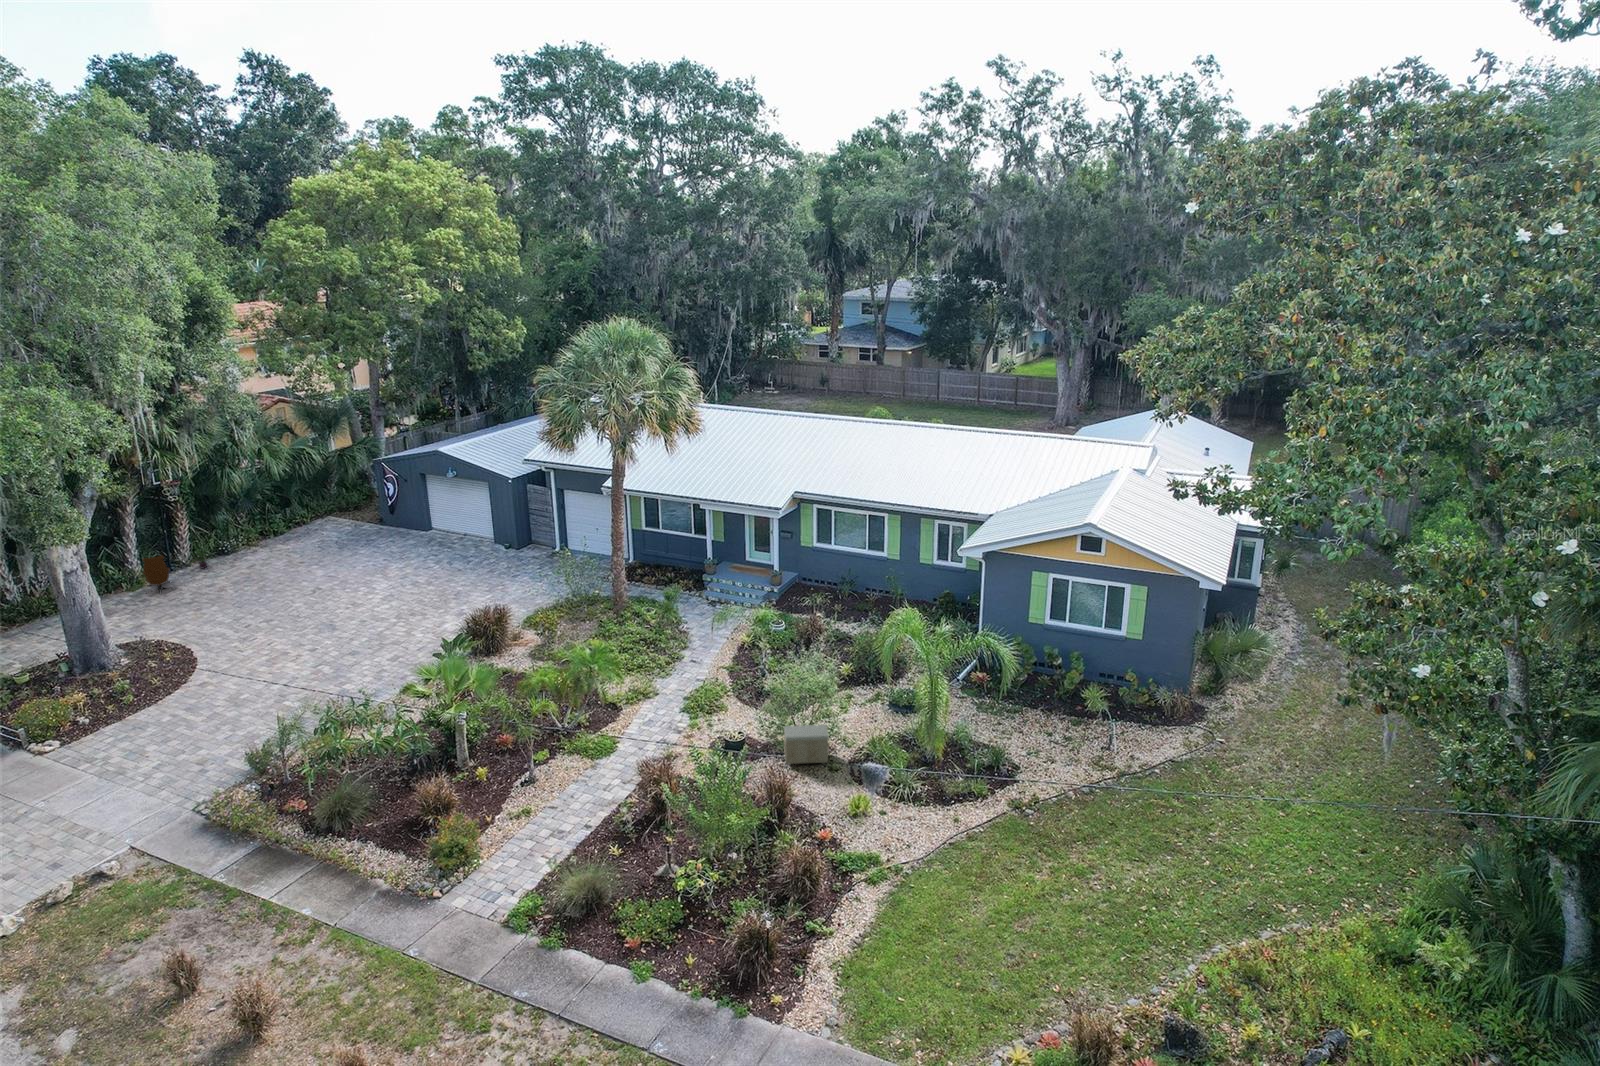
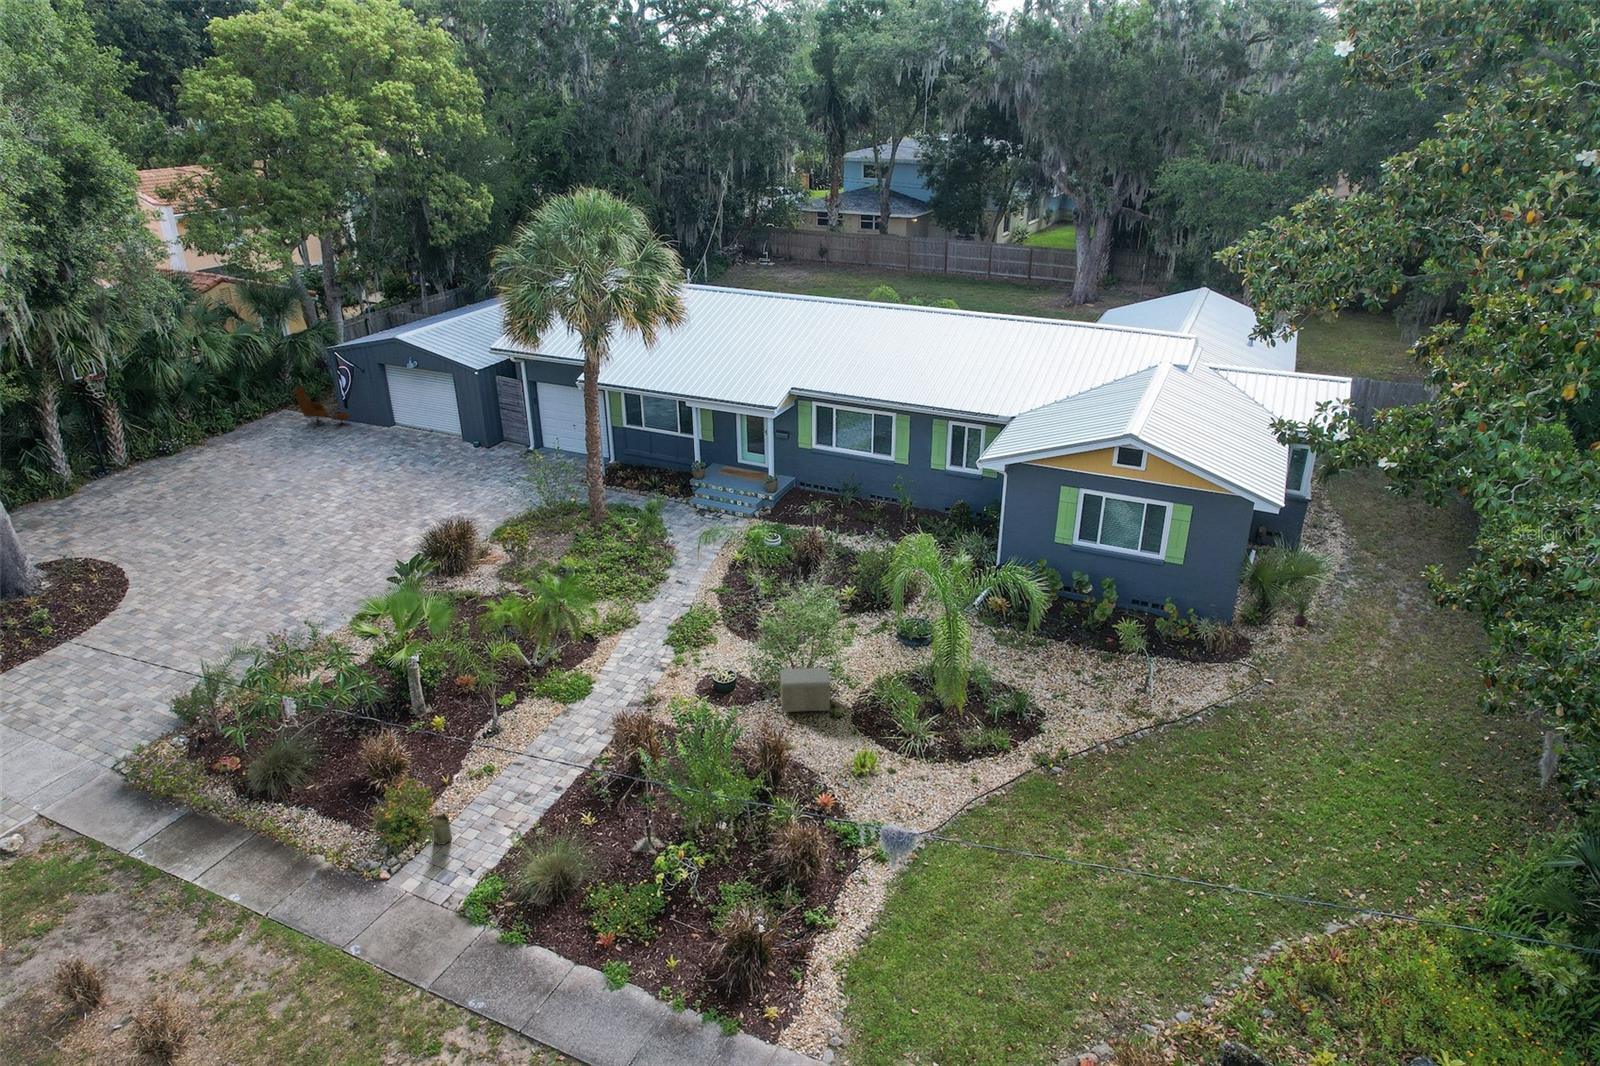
decorative plant: present [193,550,207,568] -> present [1290,594,1311,626]
lounge chair: present [142,556,170,593] -> present [294,386,349,425]
watering can: none [470,840,496,870] -> present [421,814,452,845]

